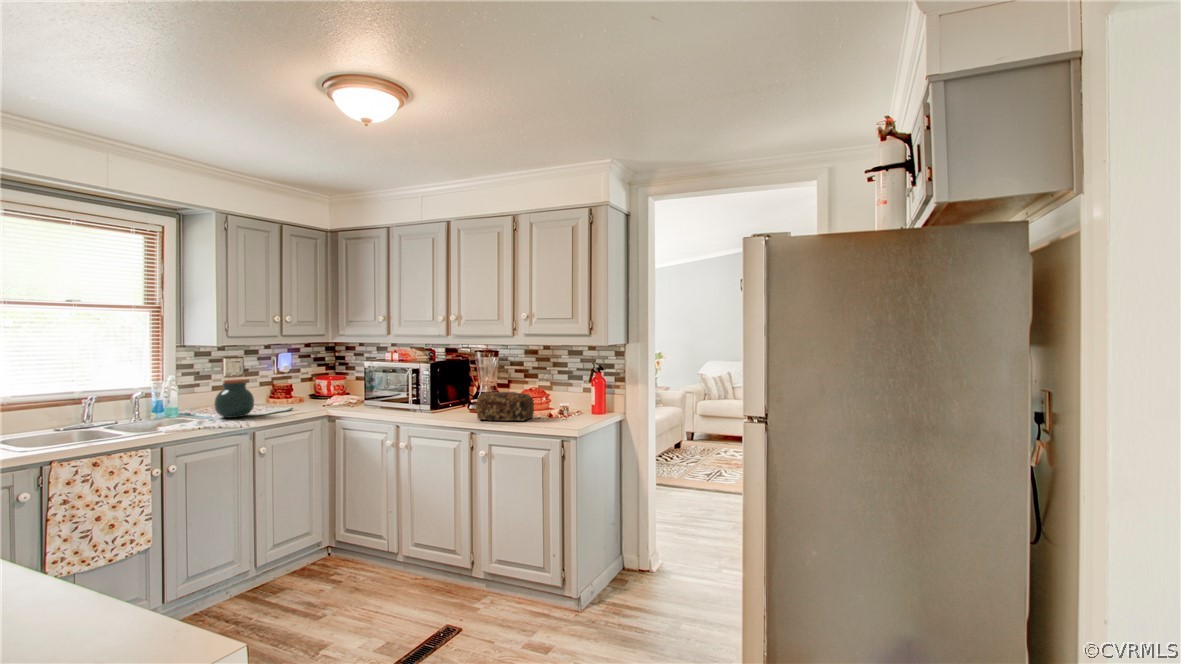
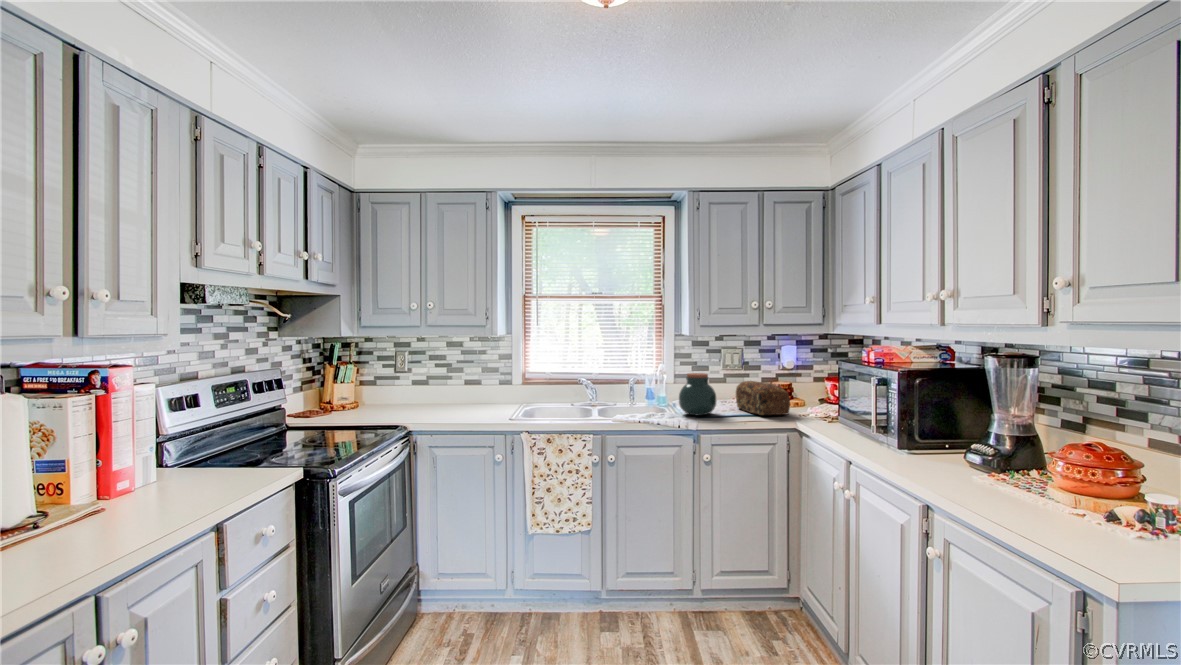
bread loaf: present [476,392,534,421] -> present [736,381,790,415]

